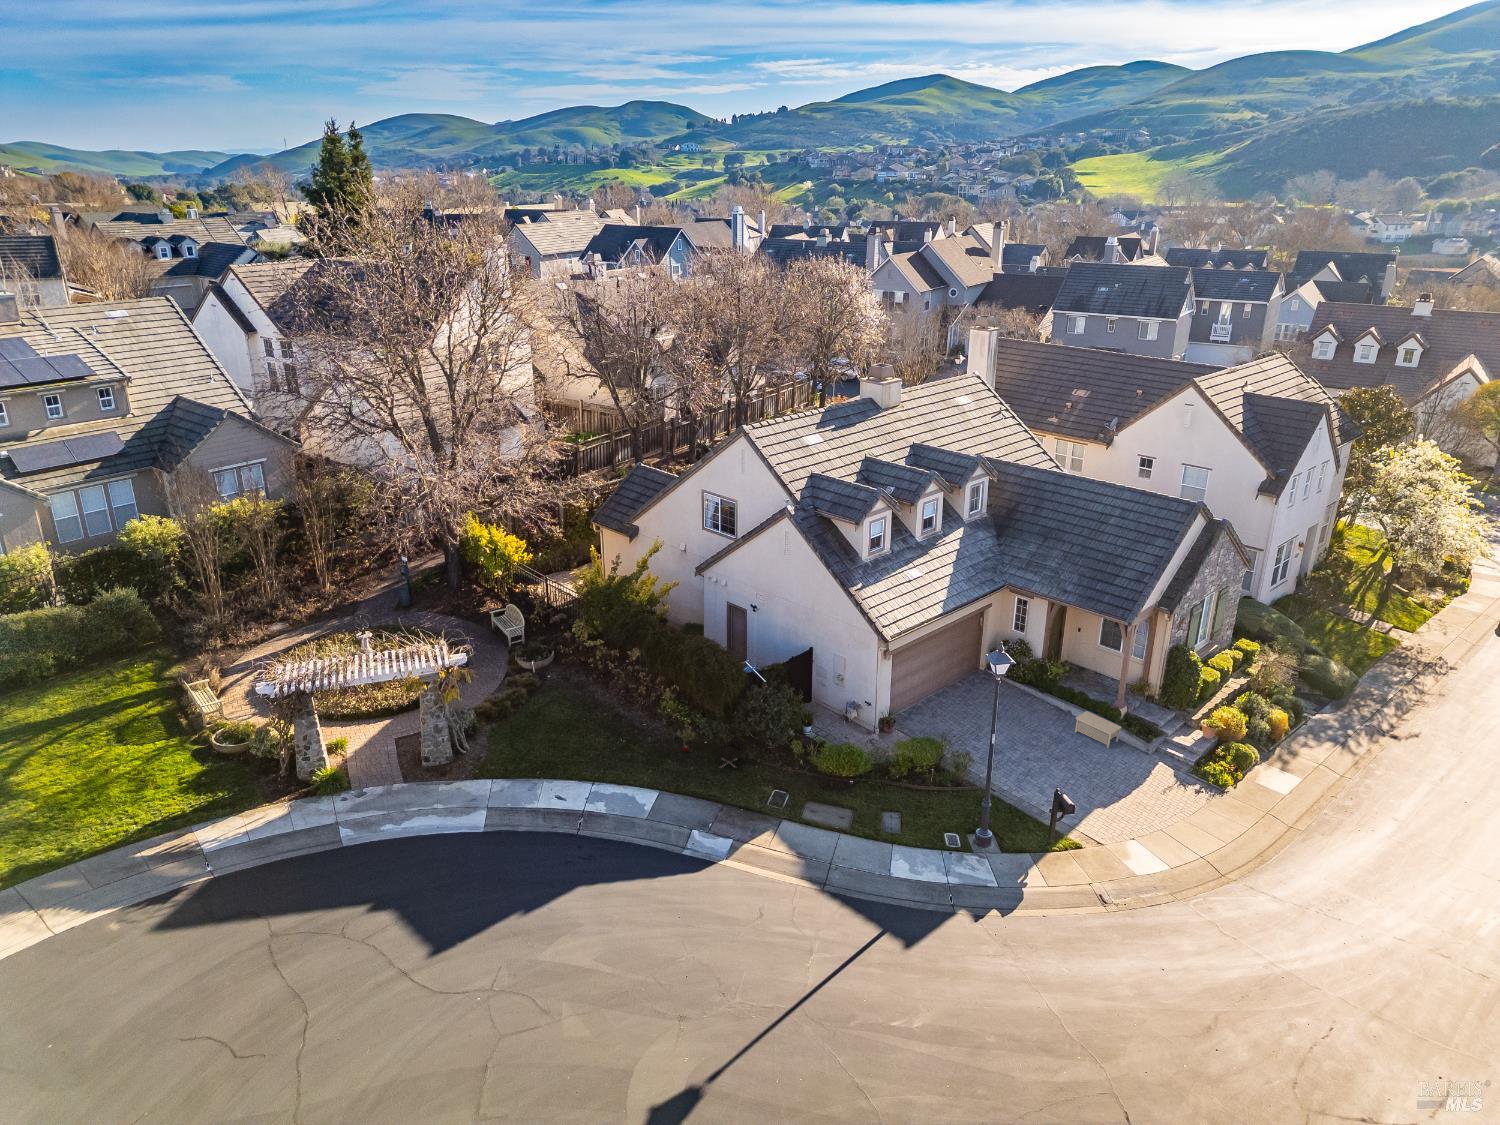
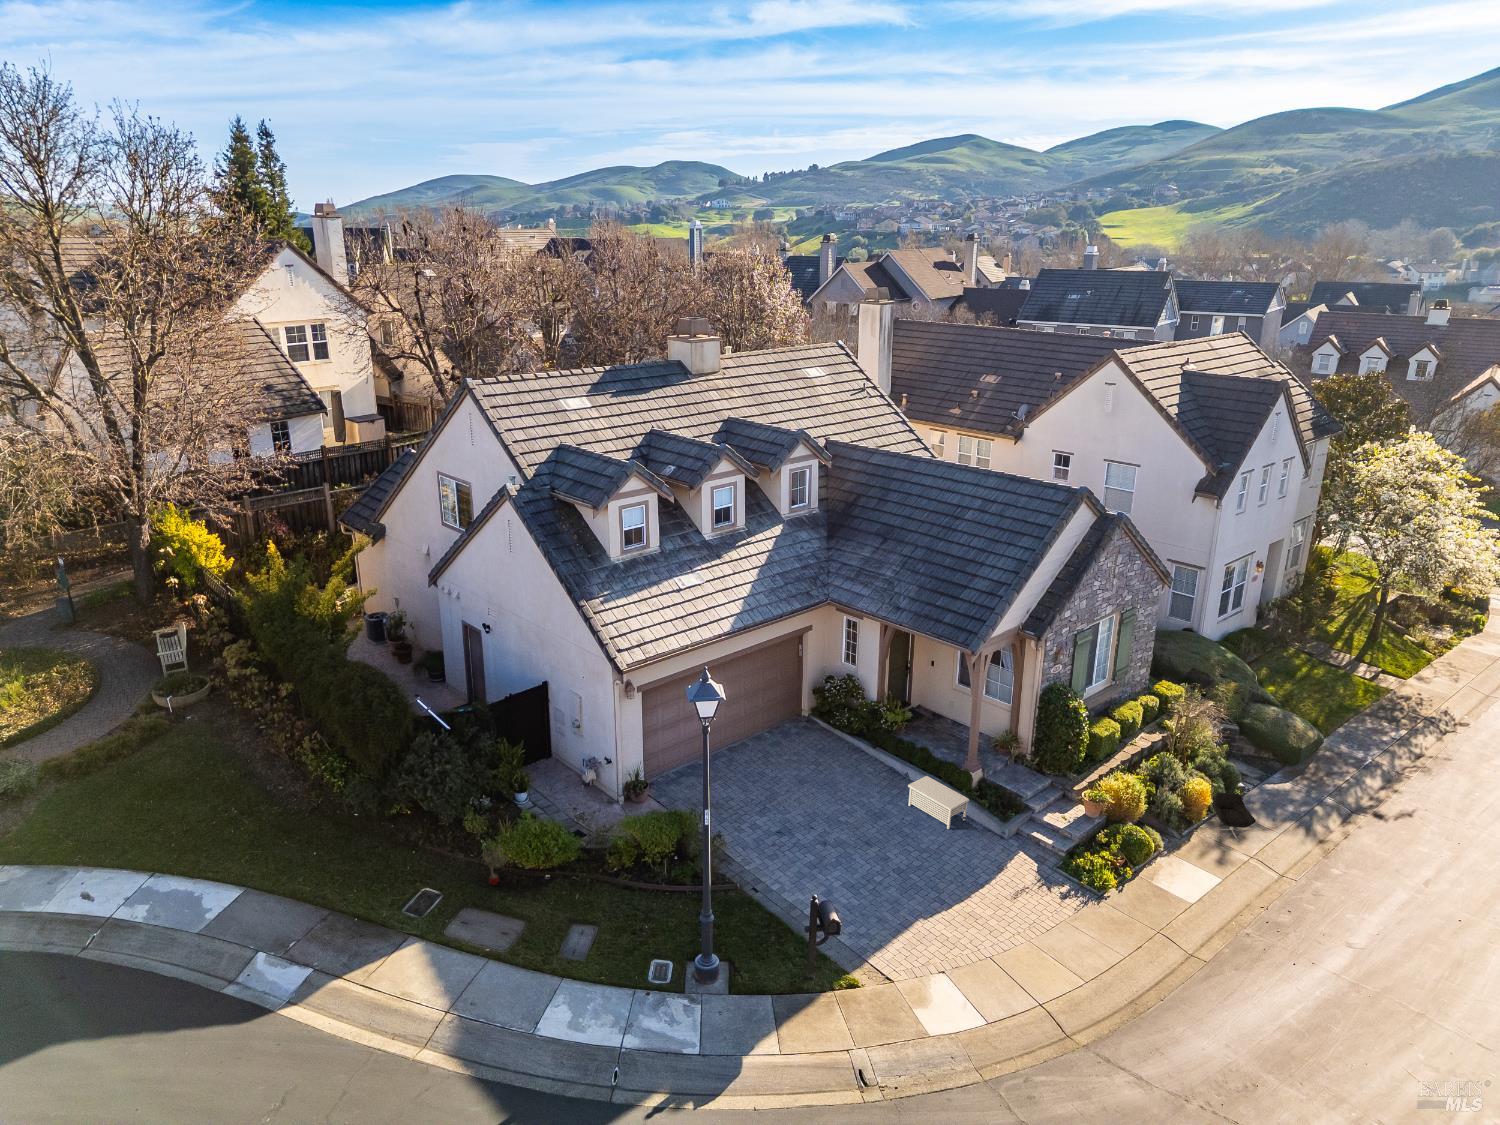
potted tree: present [677,726,696,752] -> present [482,846,508,885]
lounge chair: present [715,735,747,766] -> present [1212,792,1256,839]

